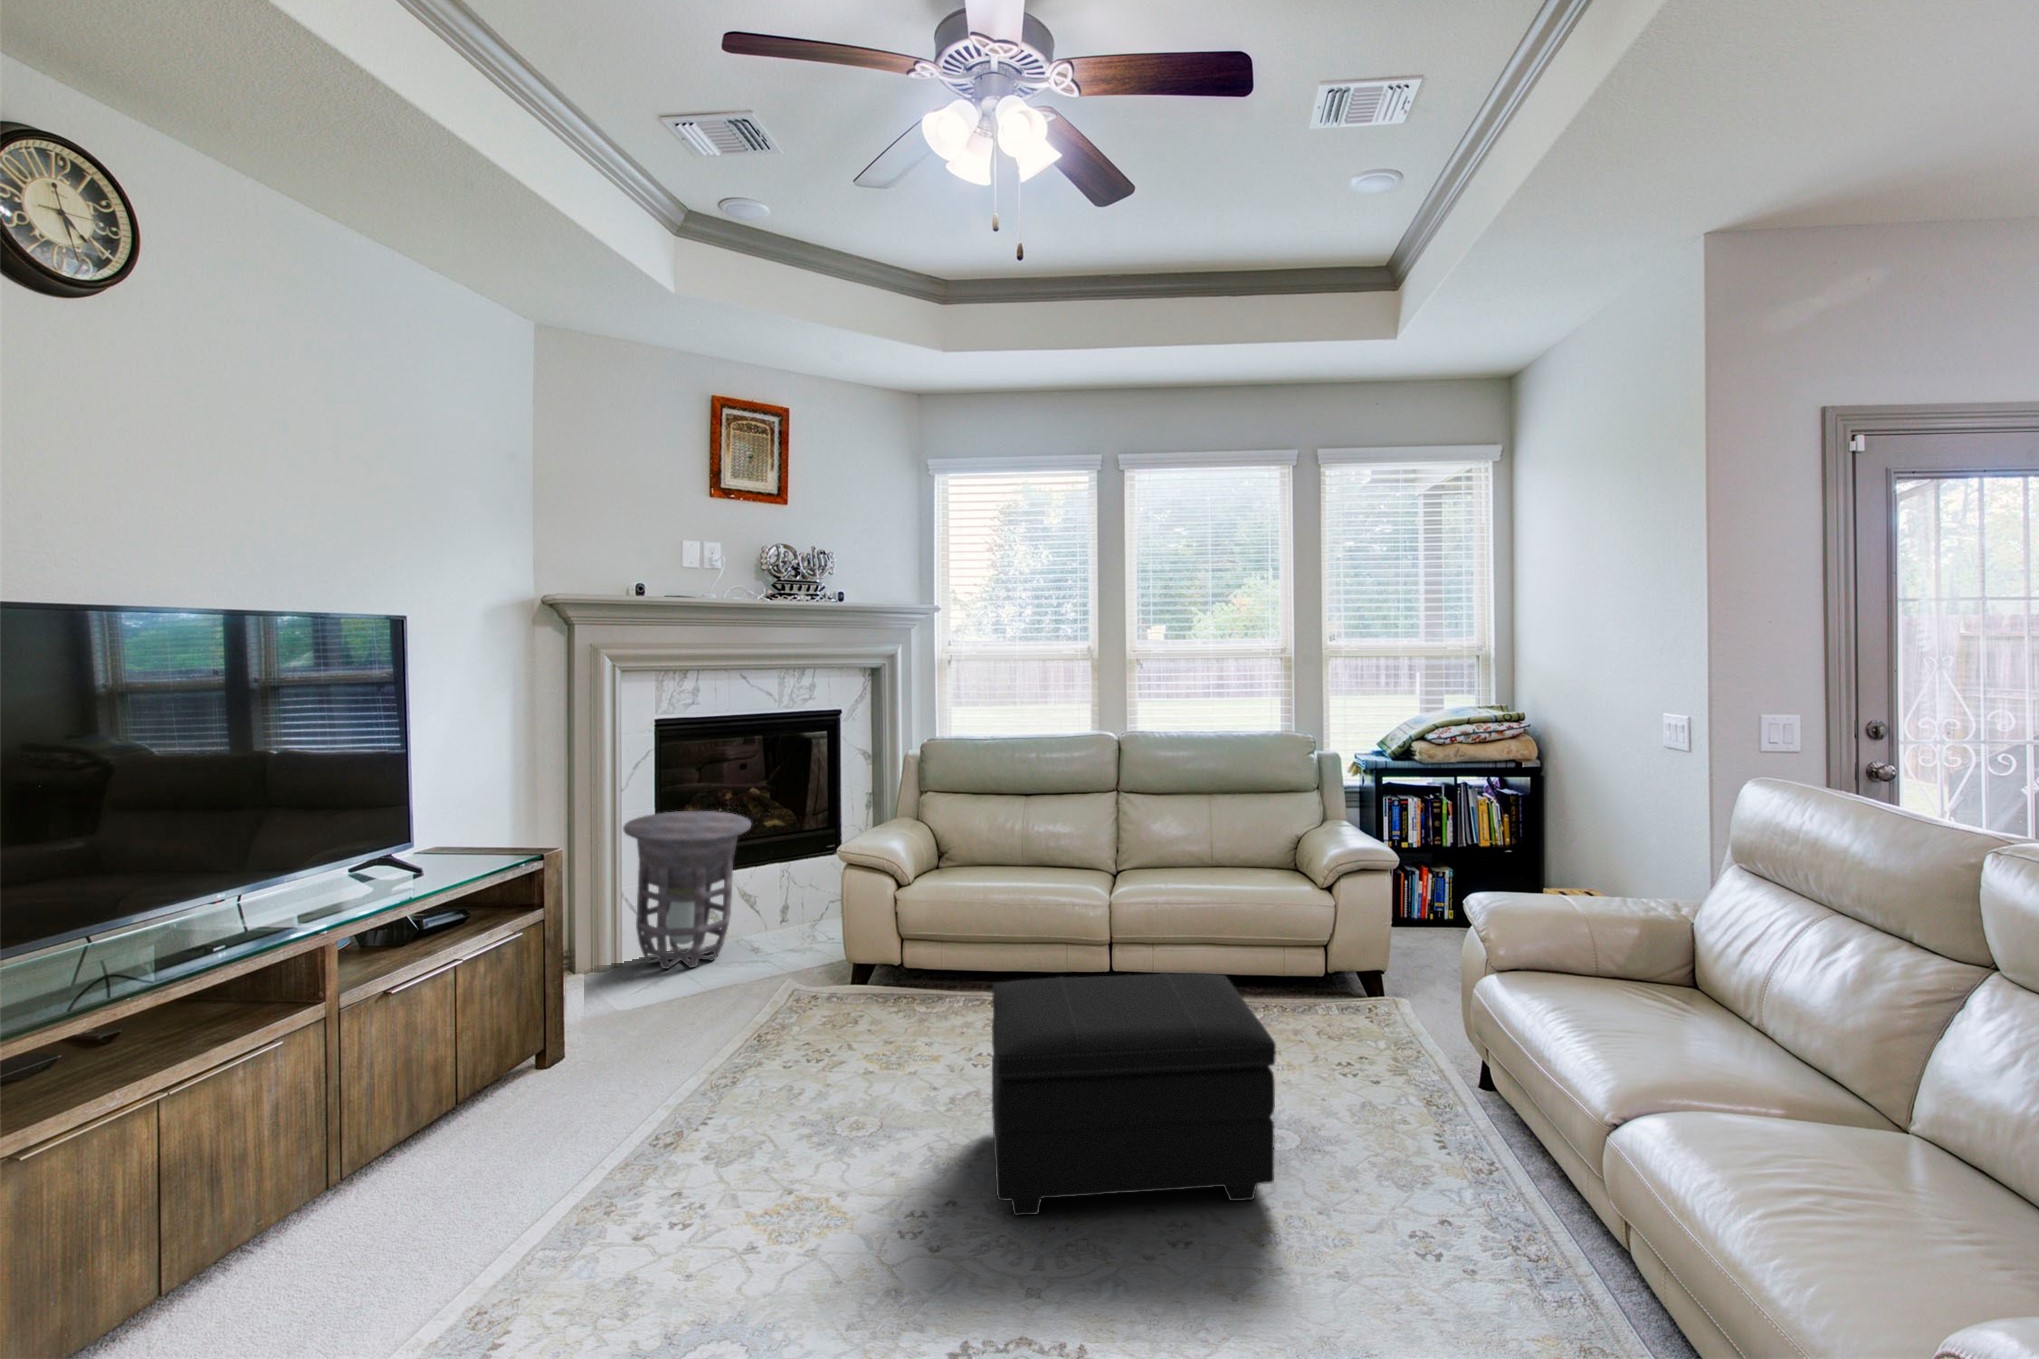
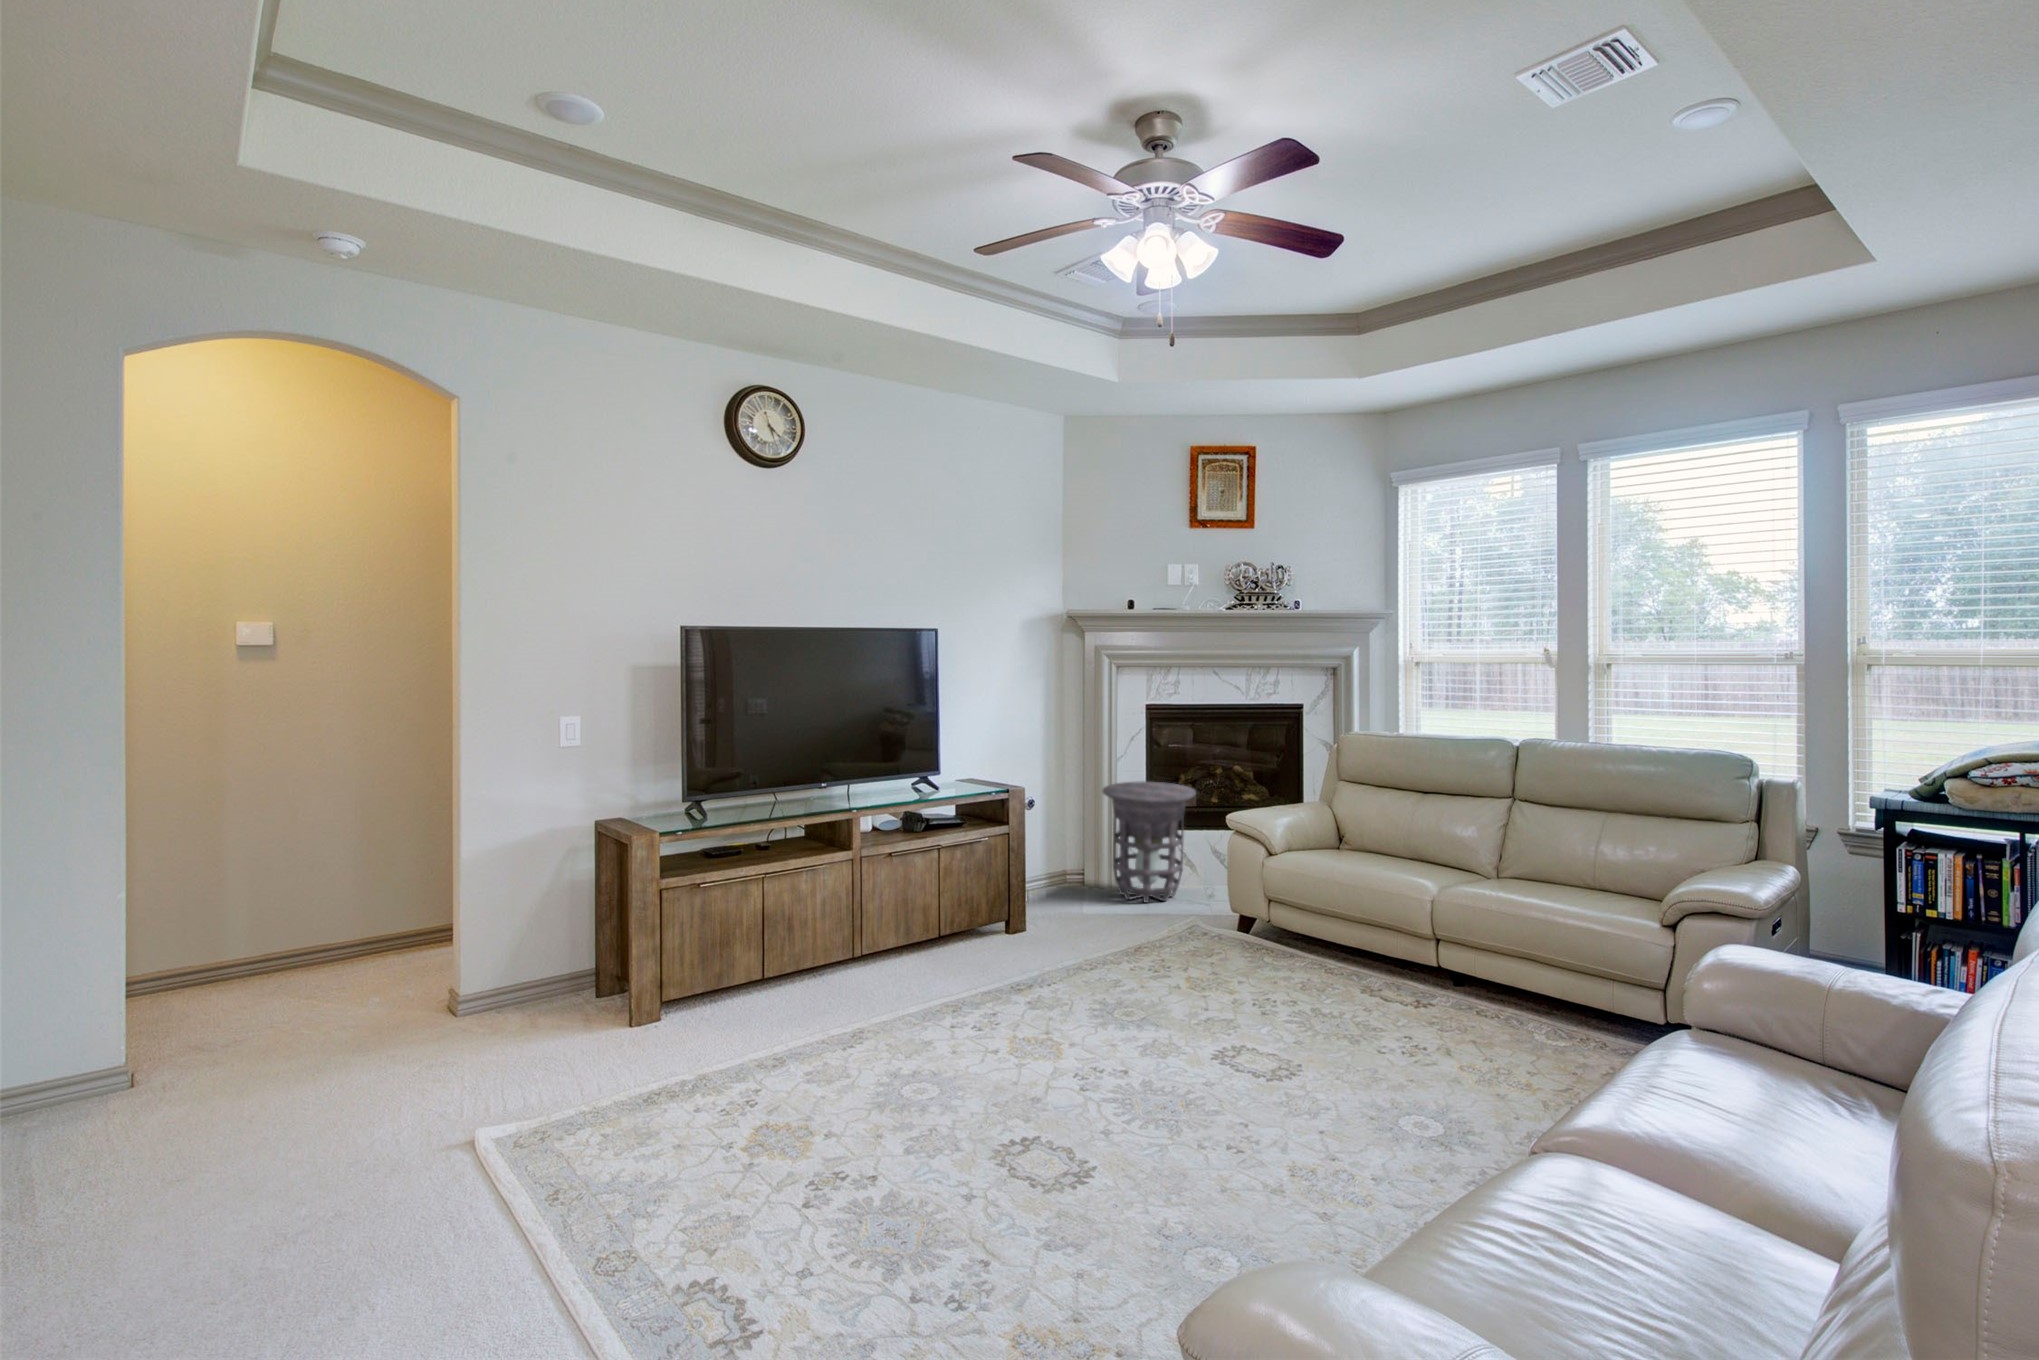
footstool: present [992,973,1276,1216] -> none [1126,916,1388,1126]

